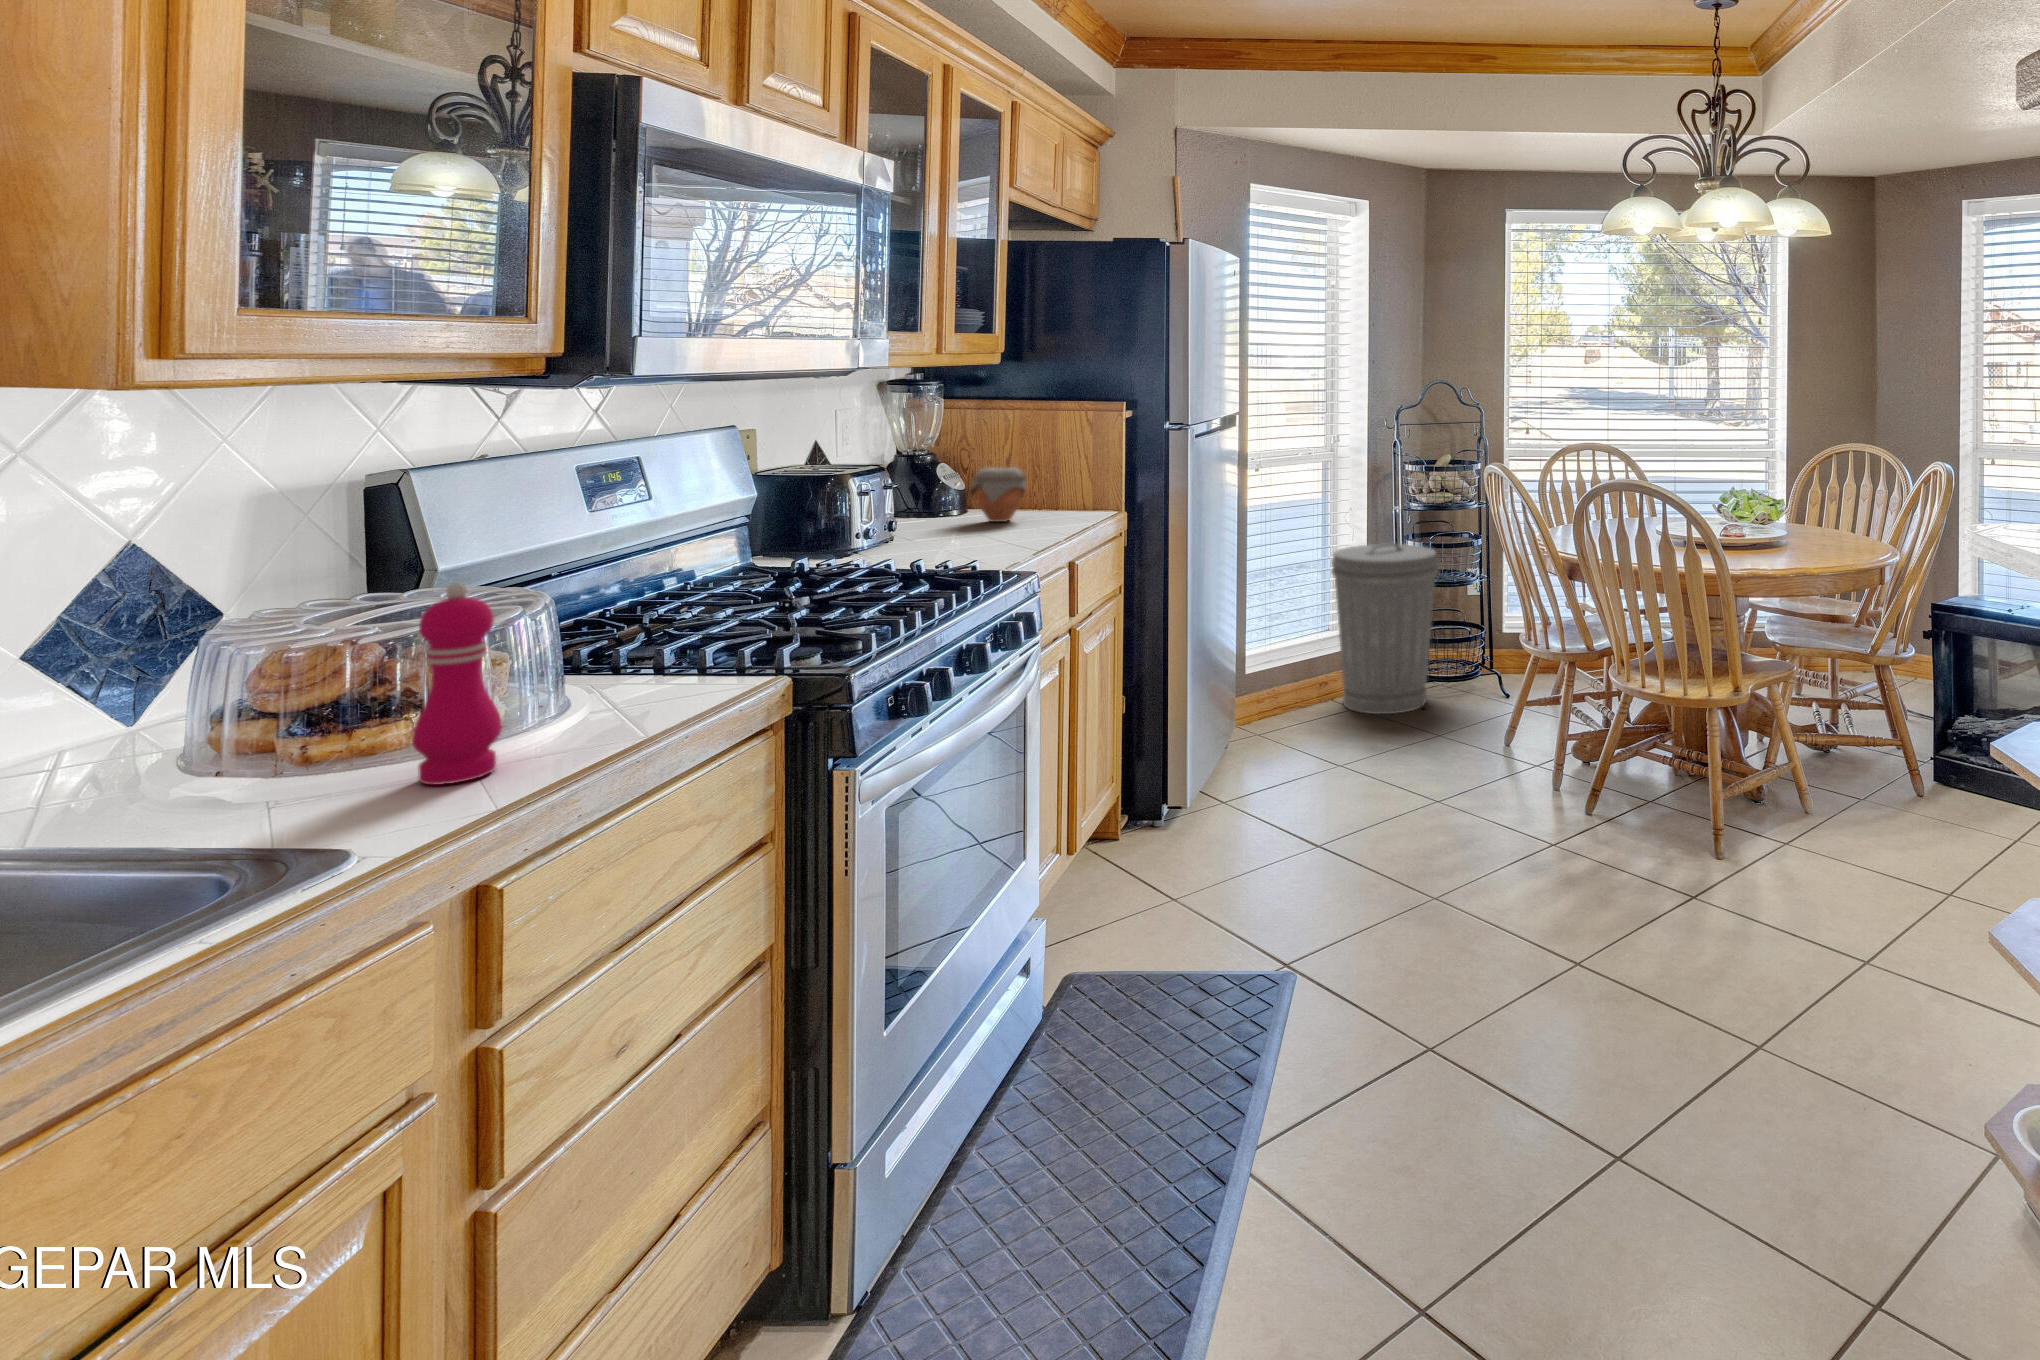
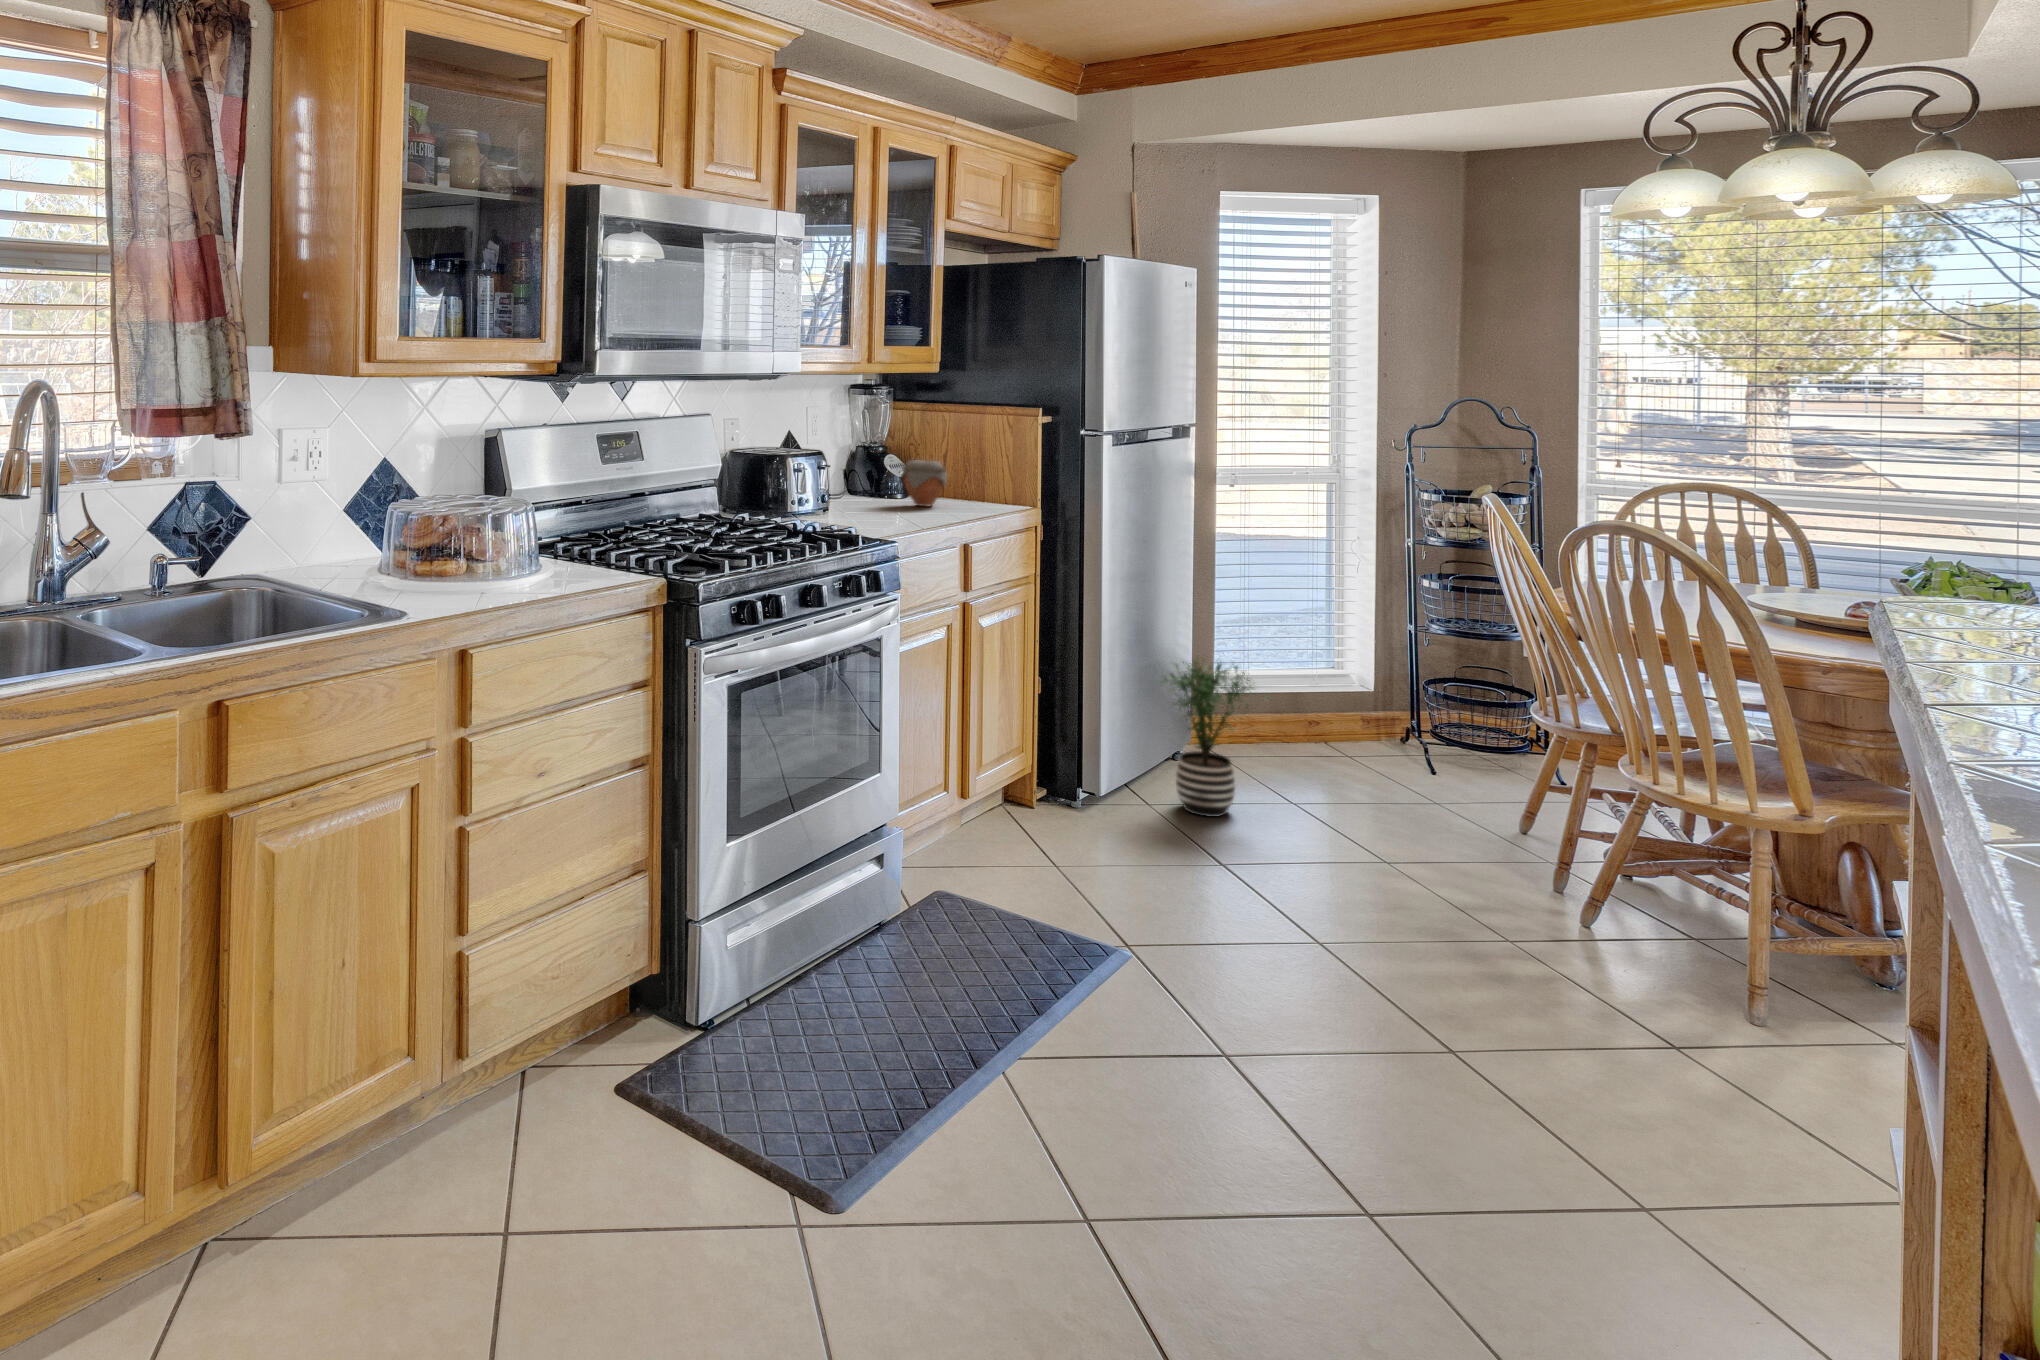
trash can: present [1332,543,1439,714] -> none [1315,577,1449,766]
pepper mill: present [412,583,502,785] -> none [454,485,494,595]
potted plant: none [1228,644,1343,805] -> present [1161,658,1266,817]

